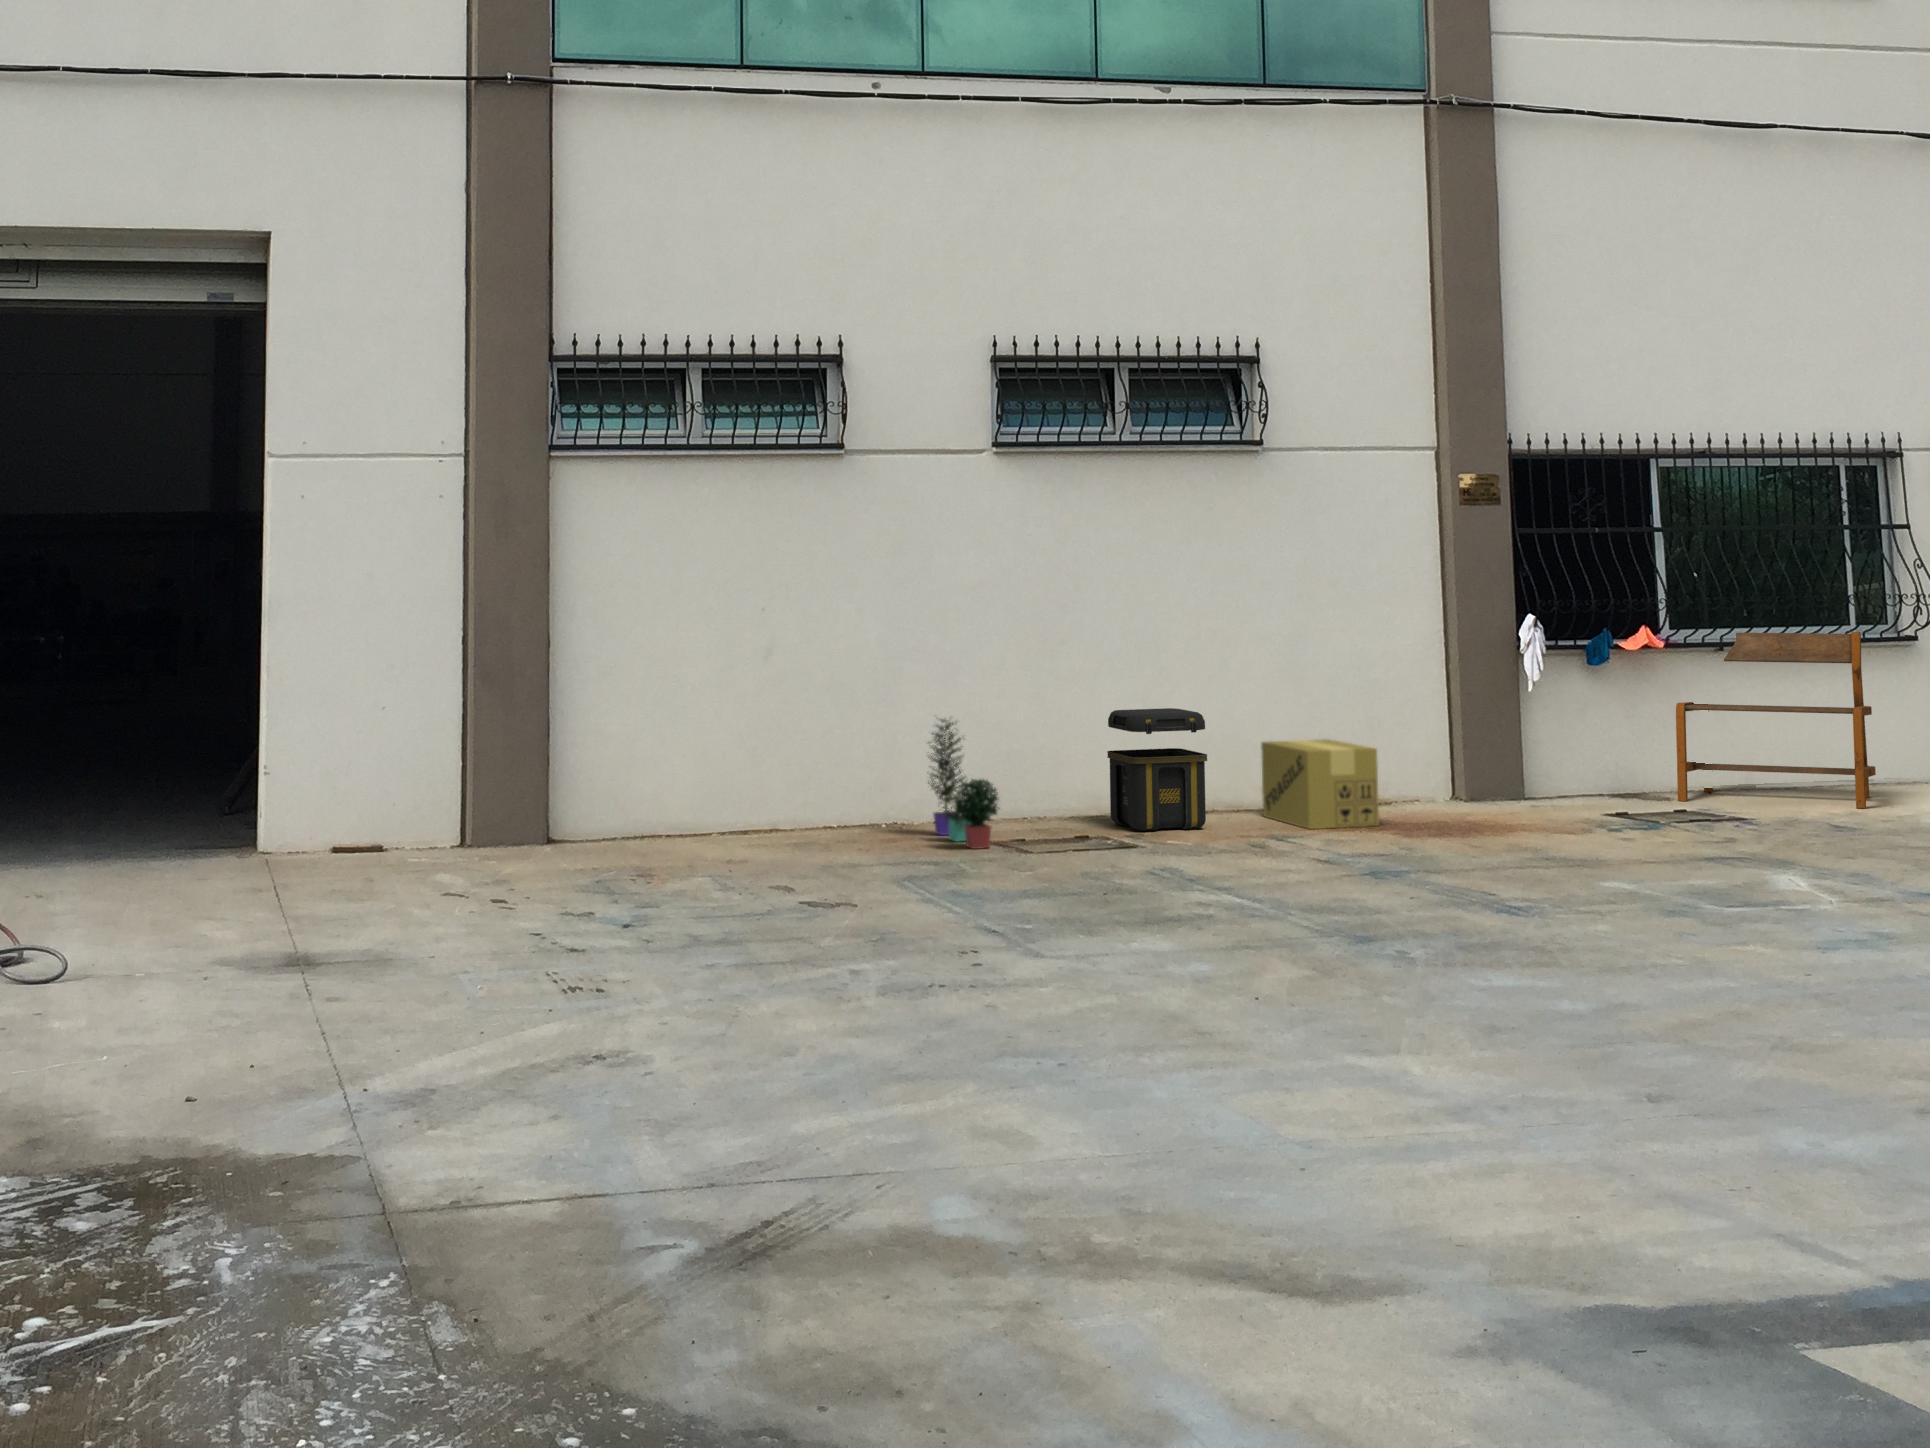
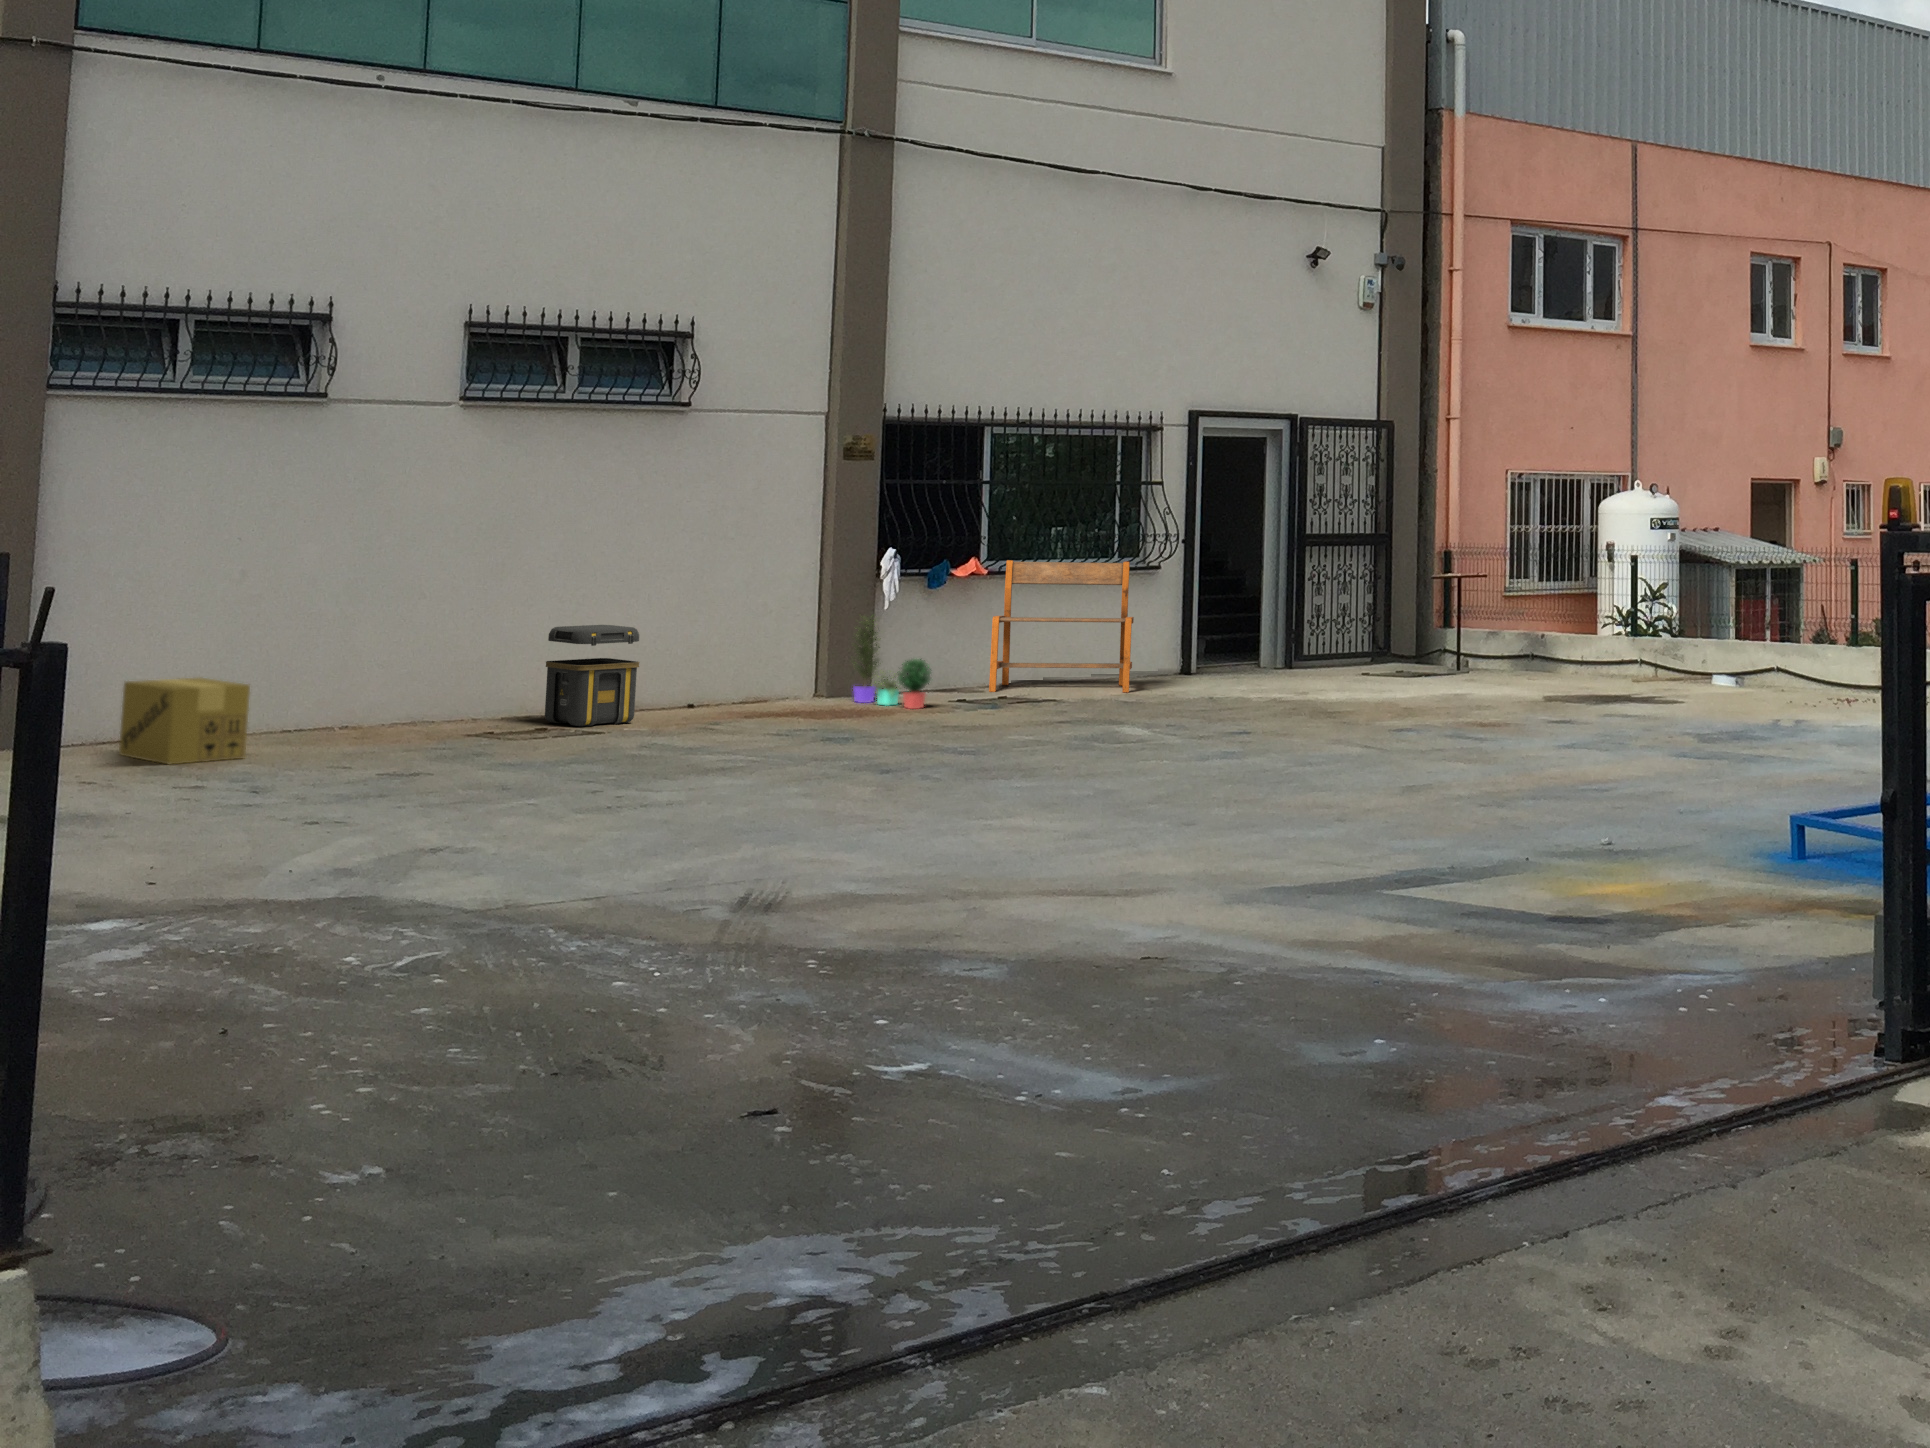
potted plant: present [928,719,1000,849] -> present [854,615,931,709]
cardboard box: present [1261,739,1379,829] -> present [119,678,250,764]

